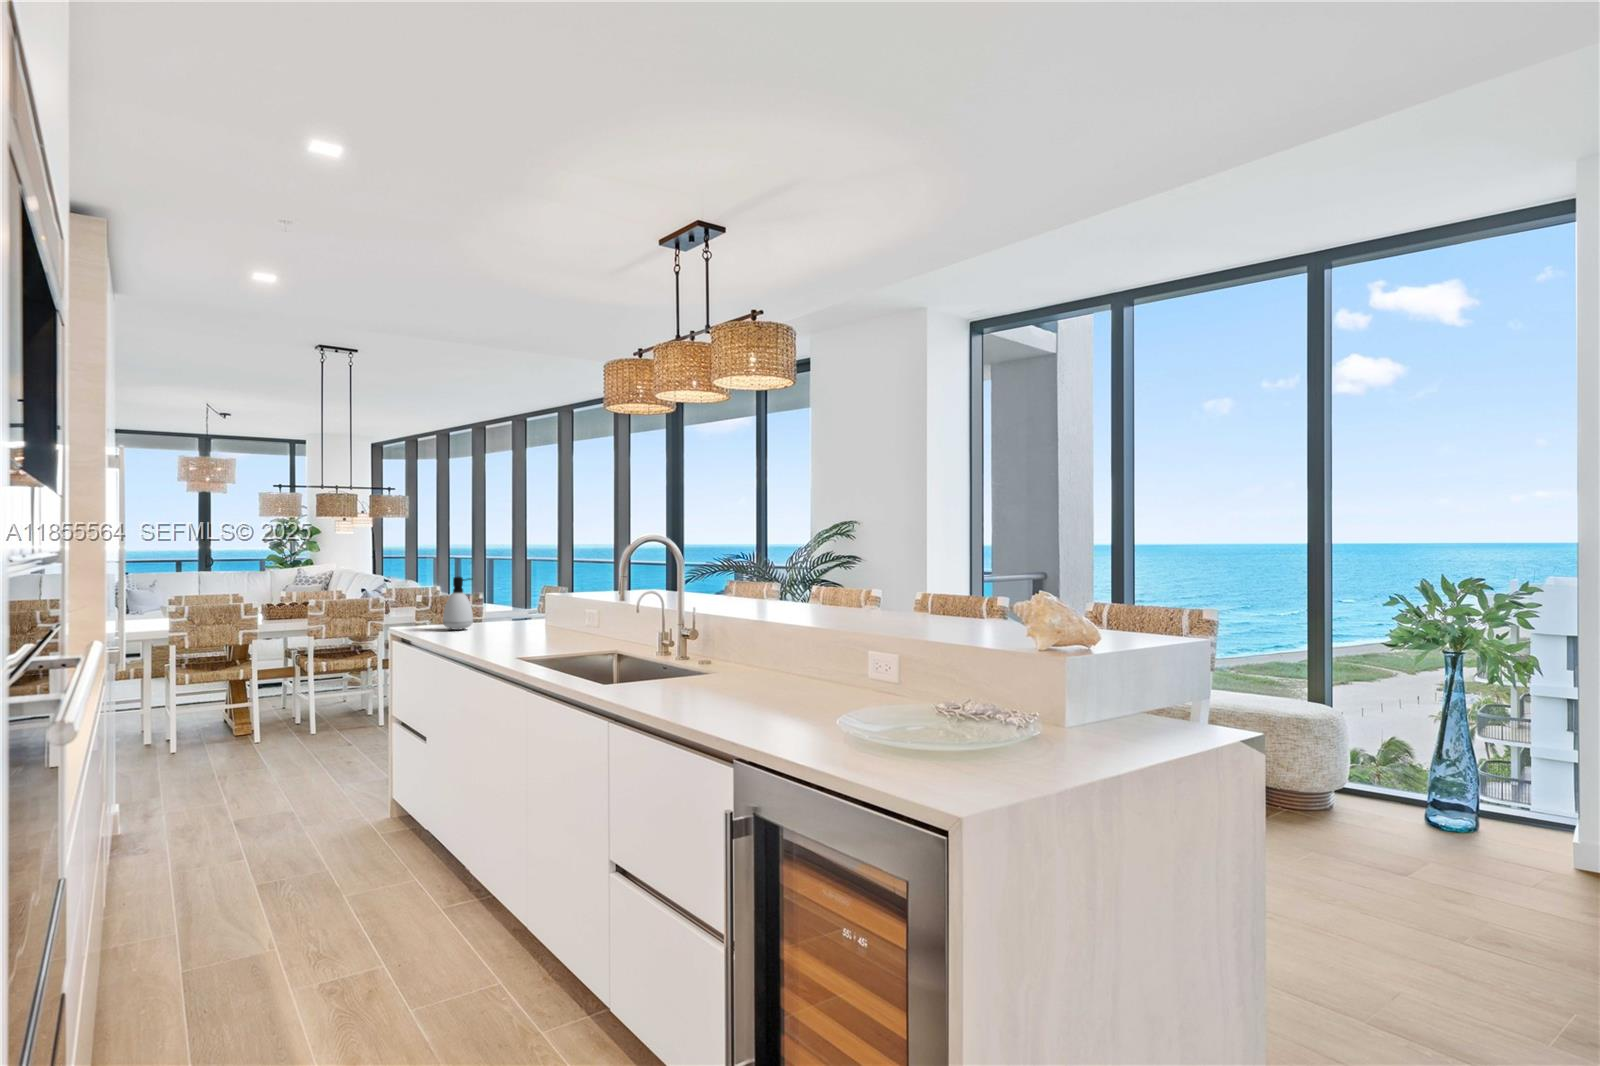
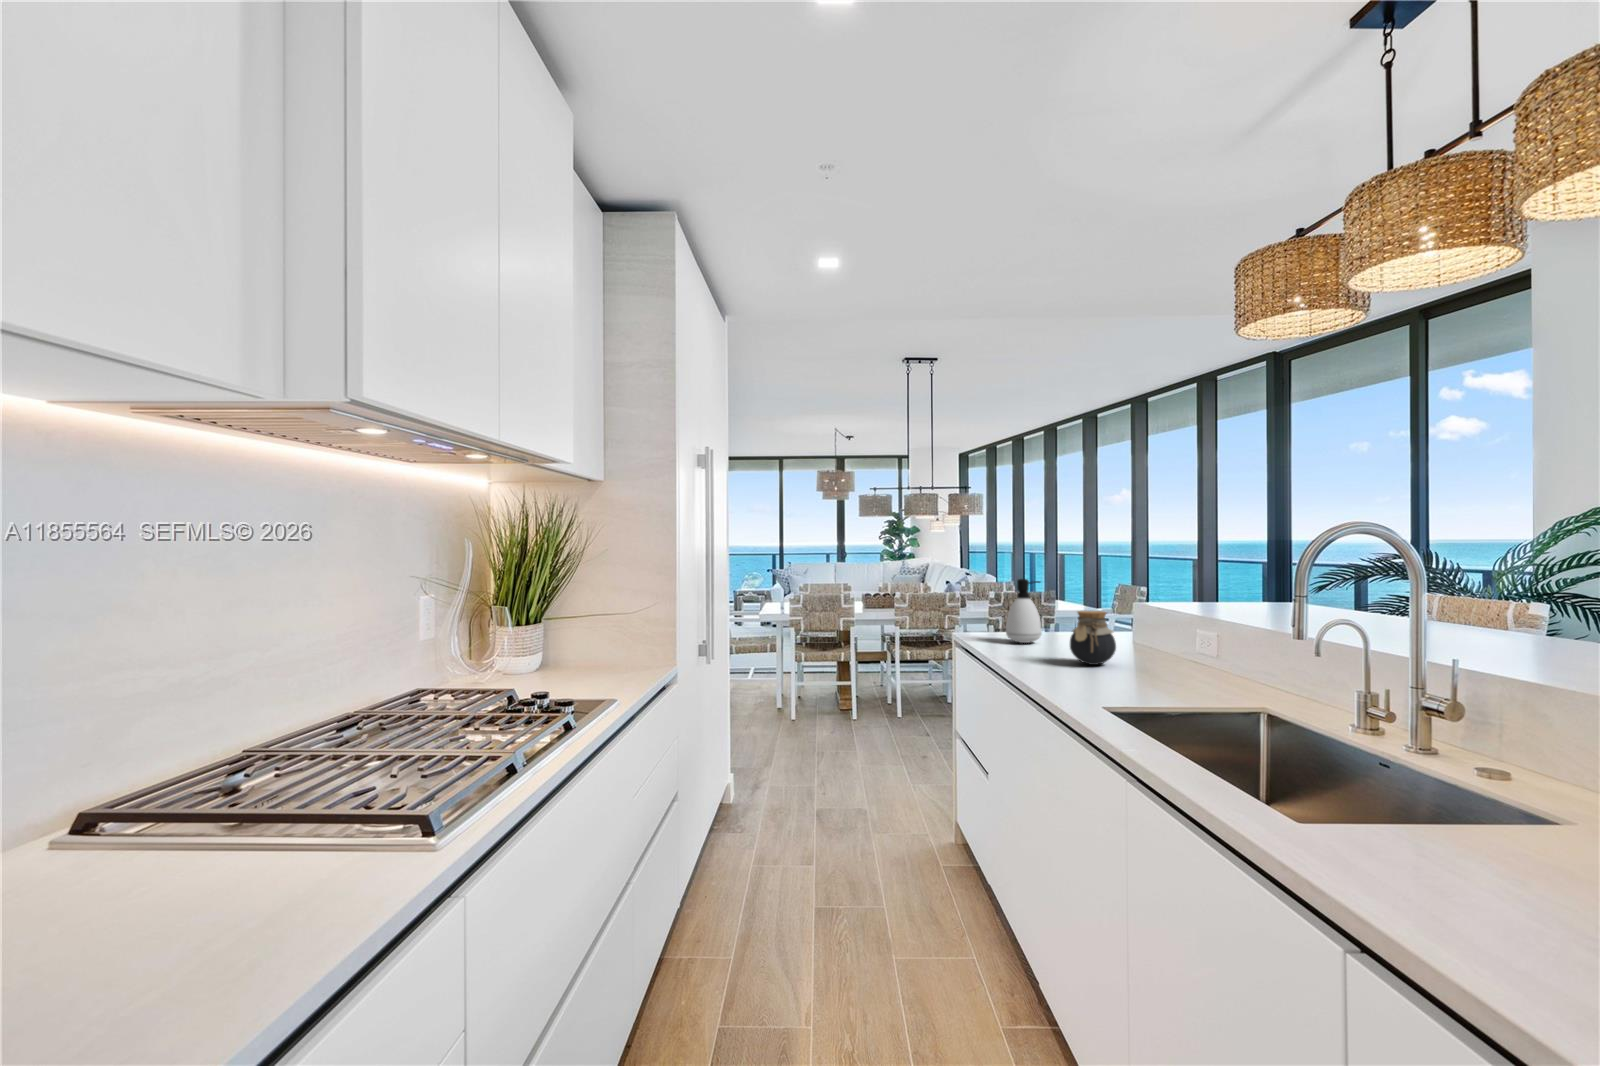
jar: none [496,598,530,639] -> present [1070,611,1116,665]

